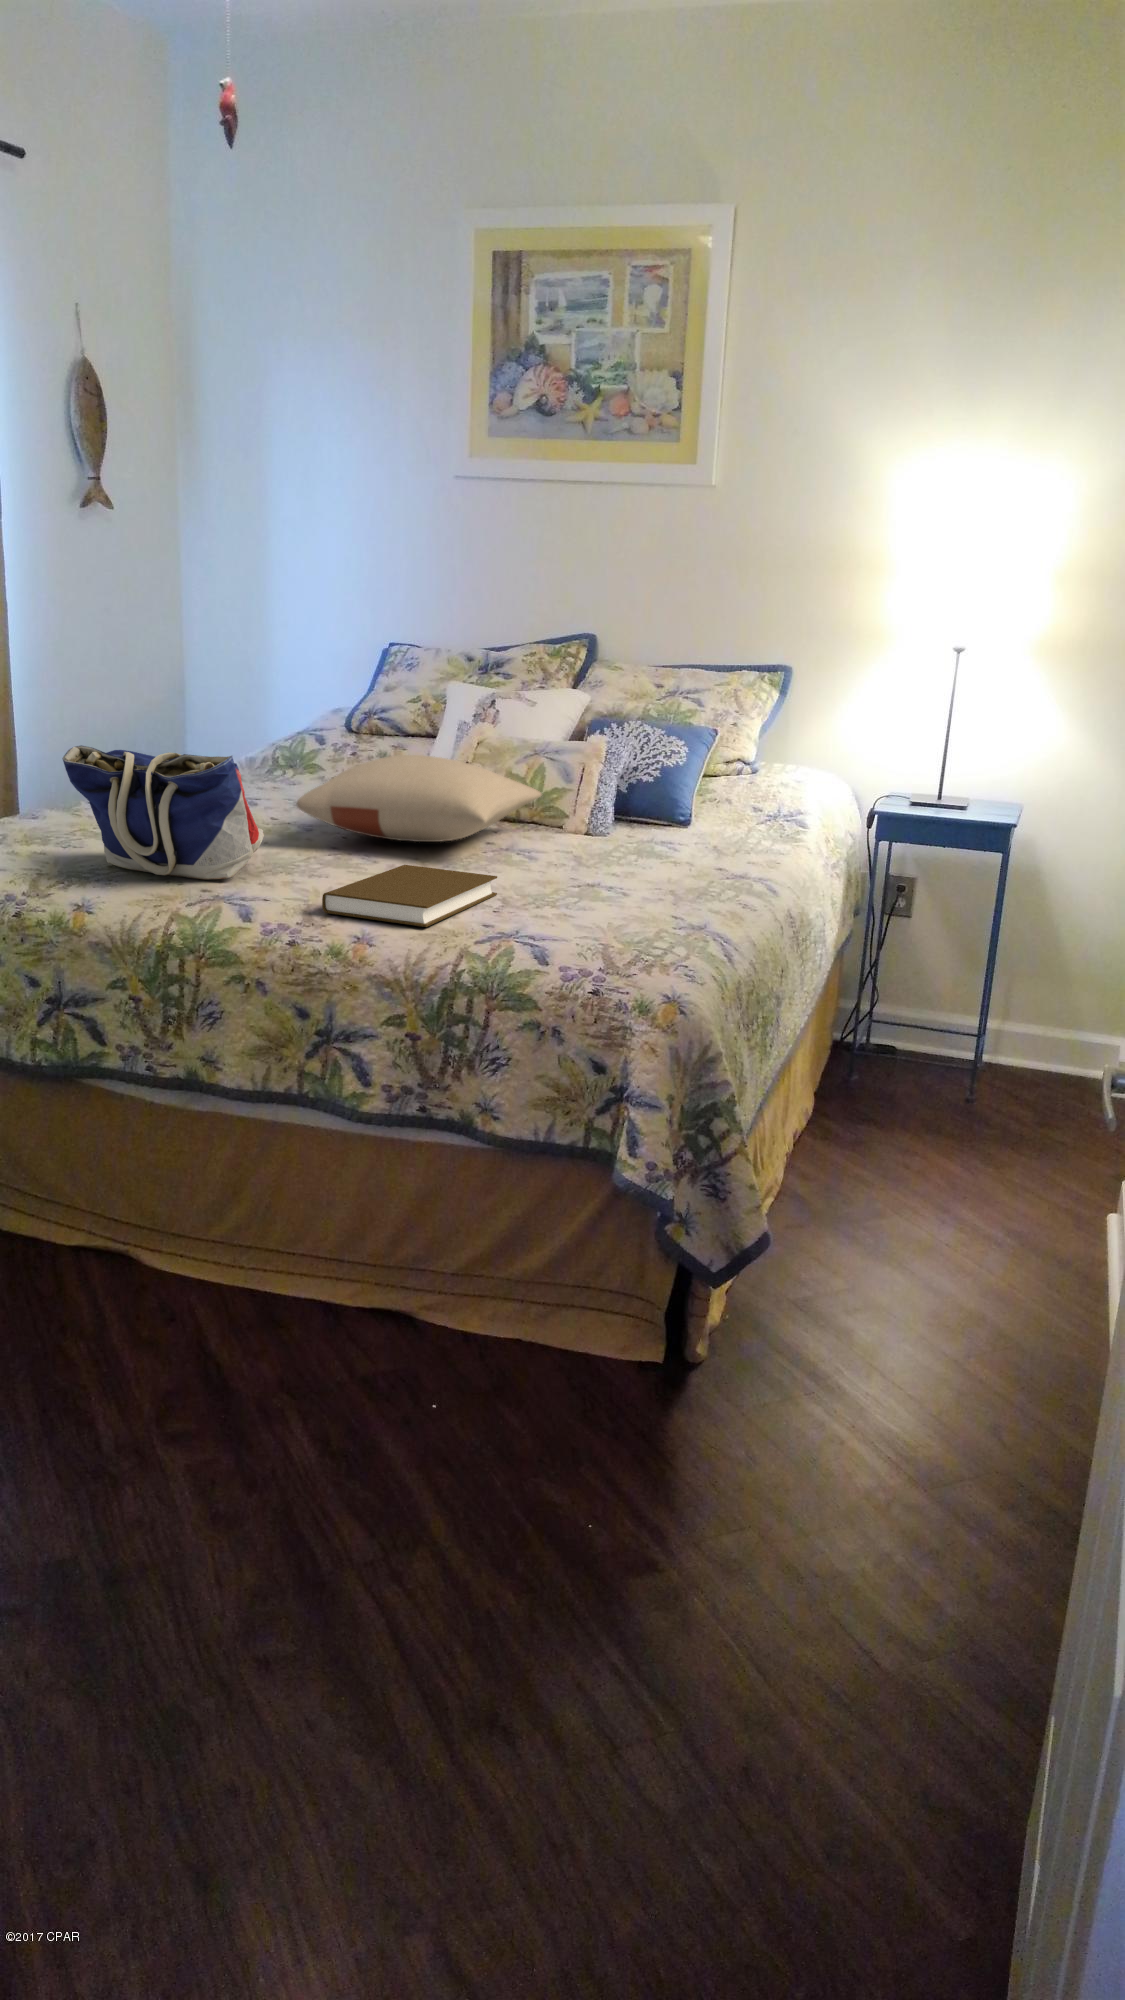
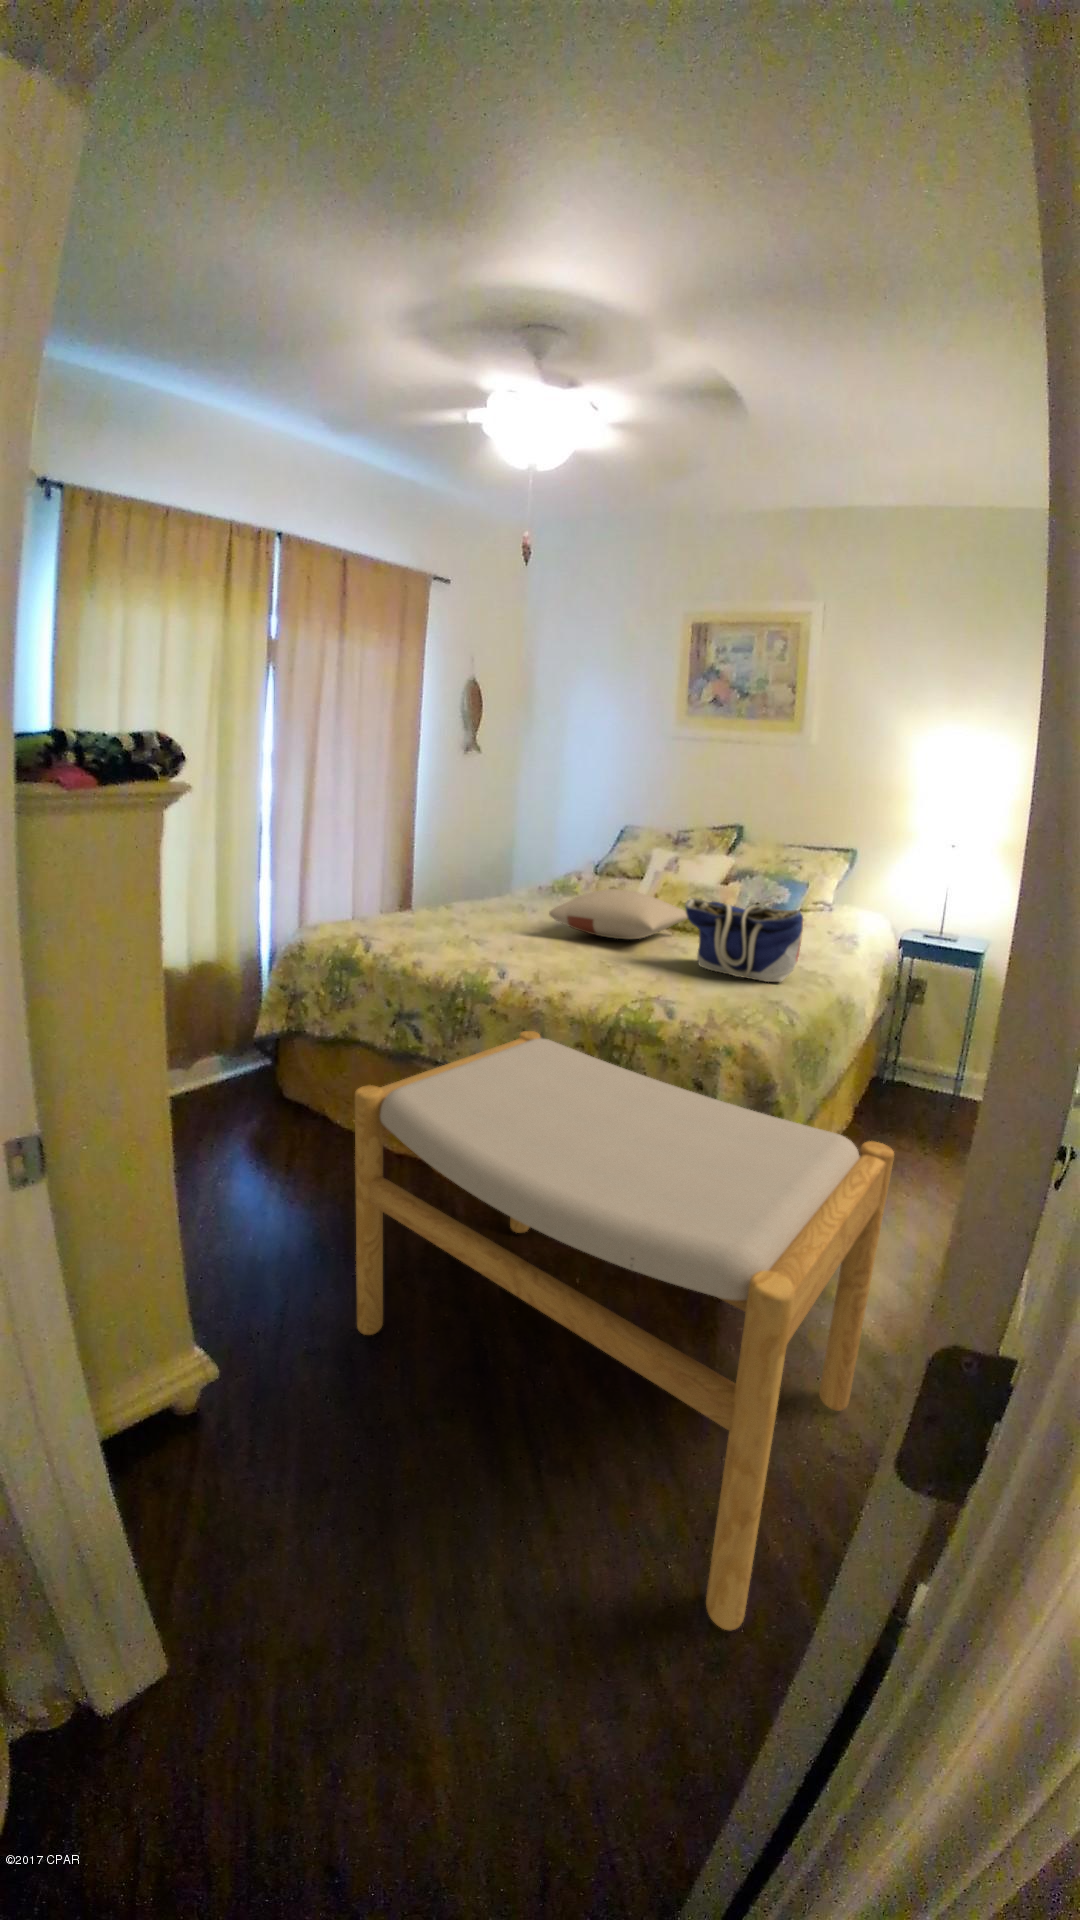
tote bag: present [62,745,264,880] -> present [685,899,803,982]
book: present [322,865,497,927] -> none [548,951,654,990]
footstool: none [45,1007,897,1786] -> present [355,1031,894,1630]

